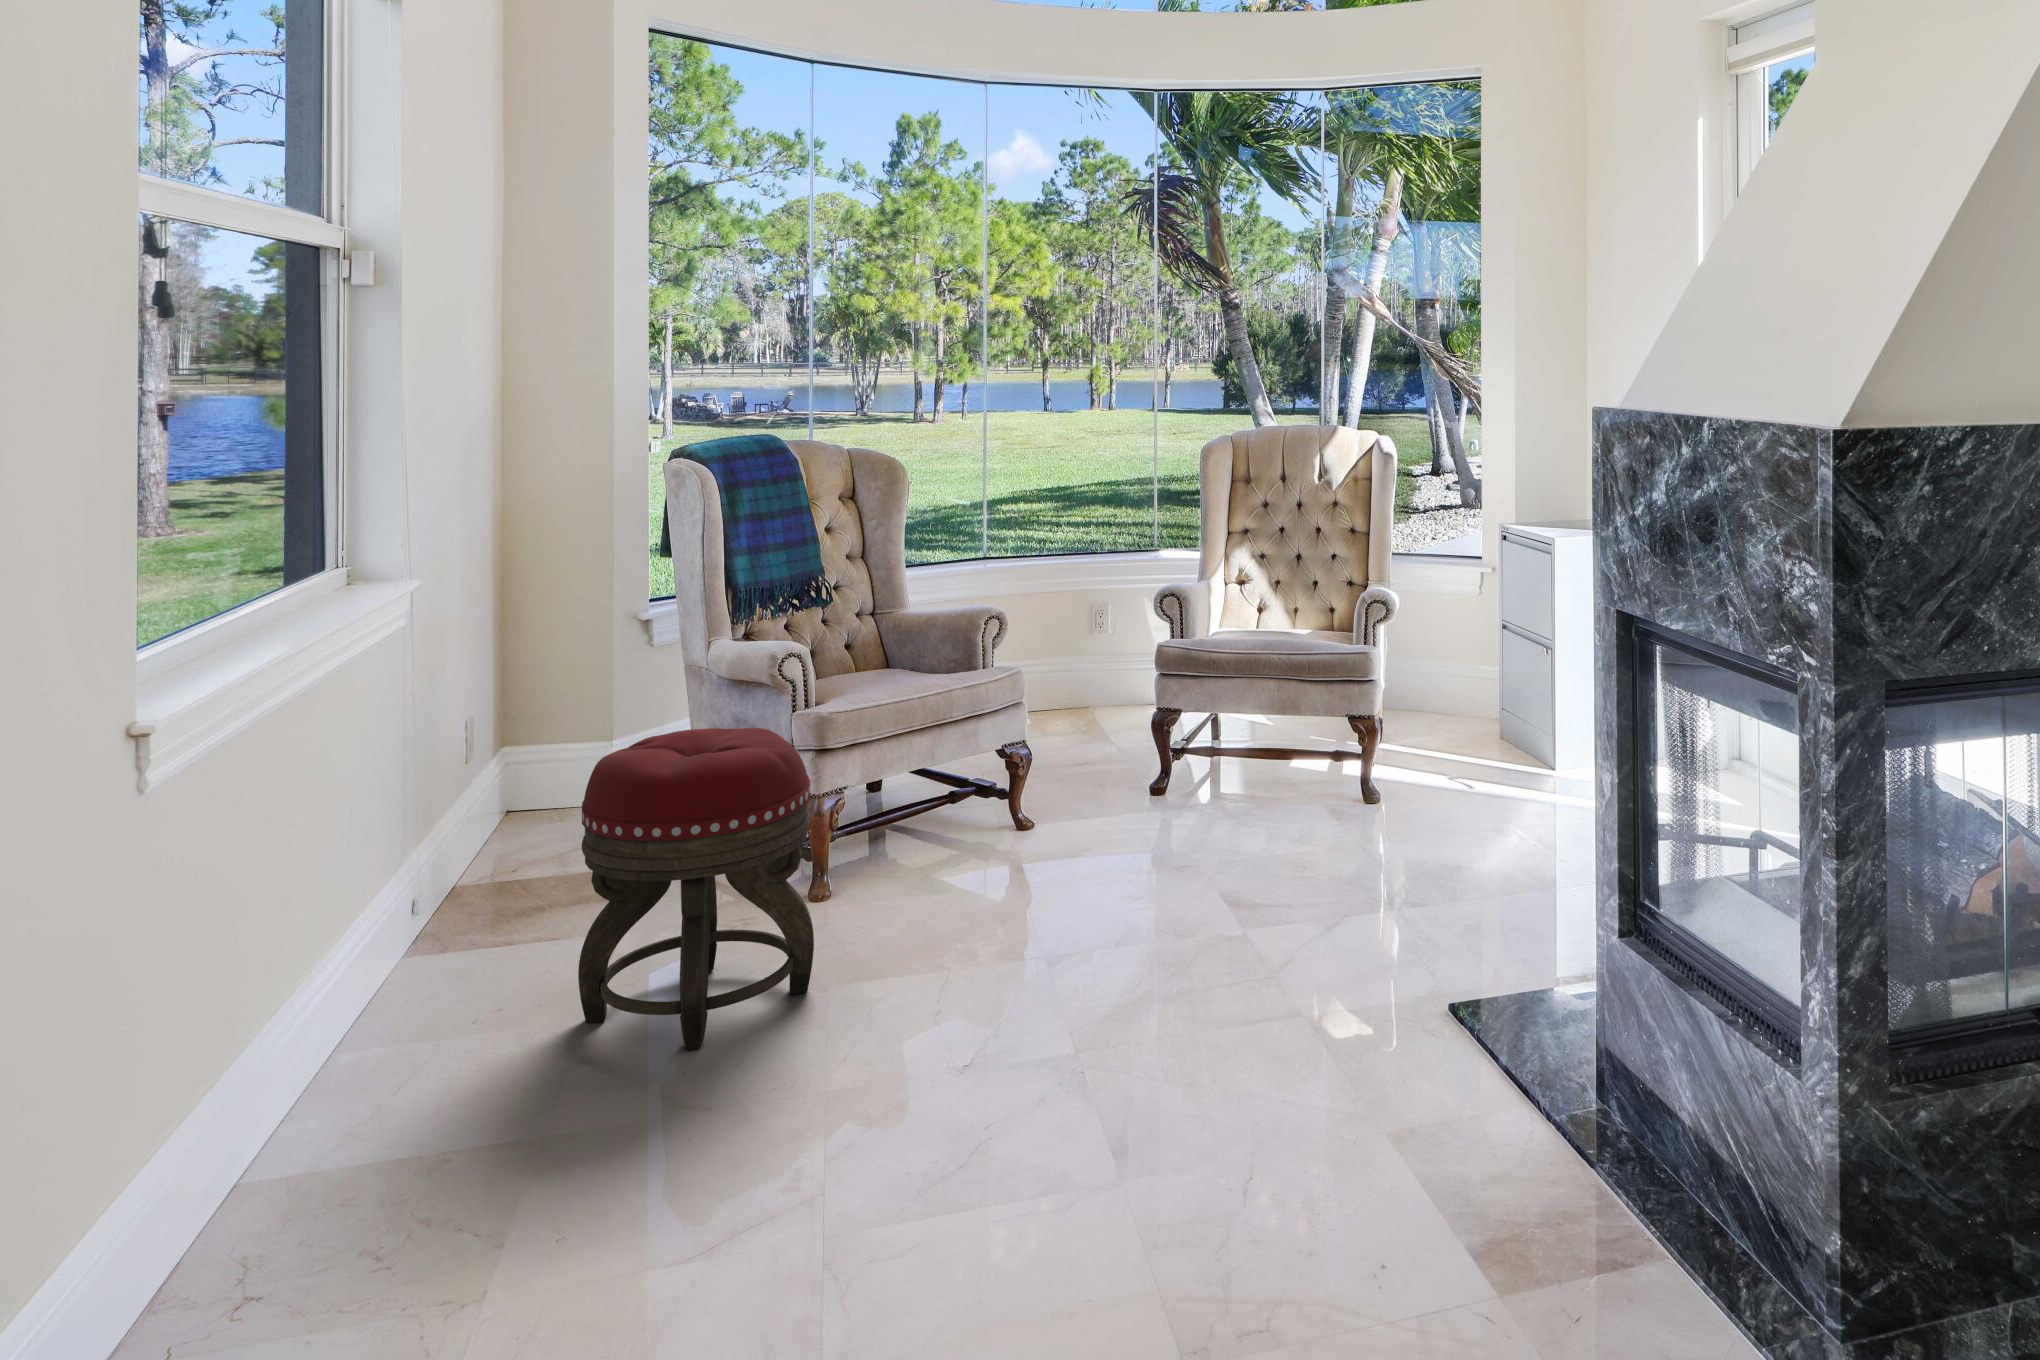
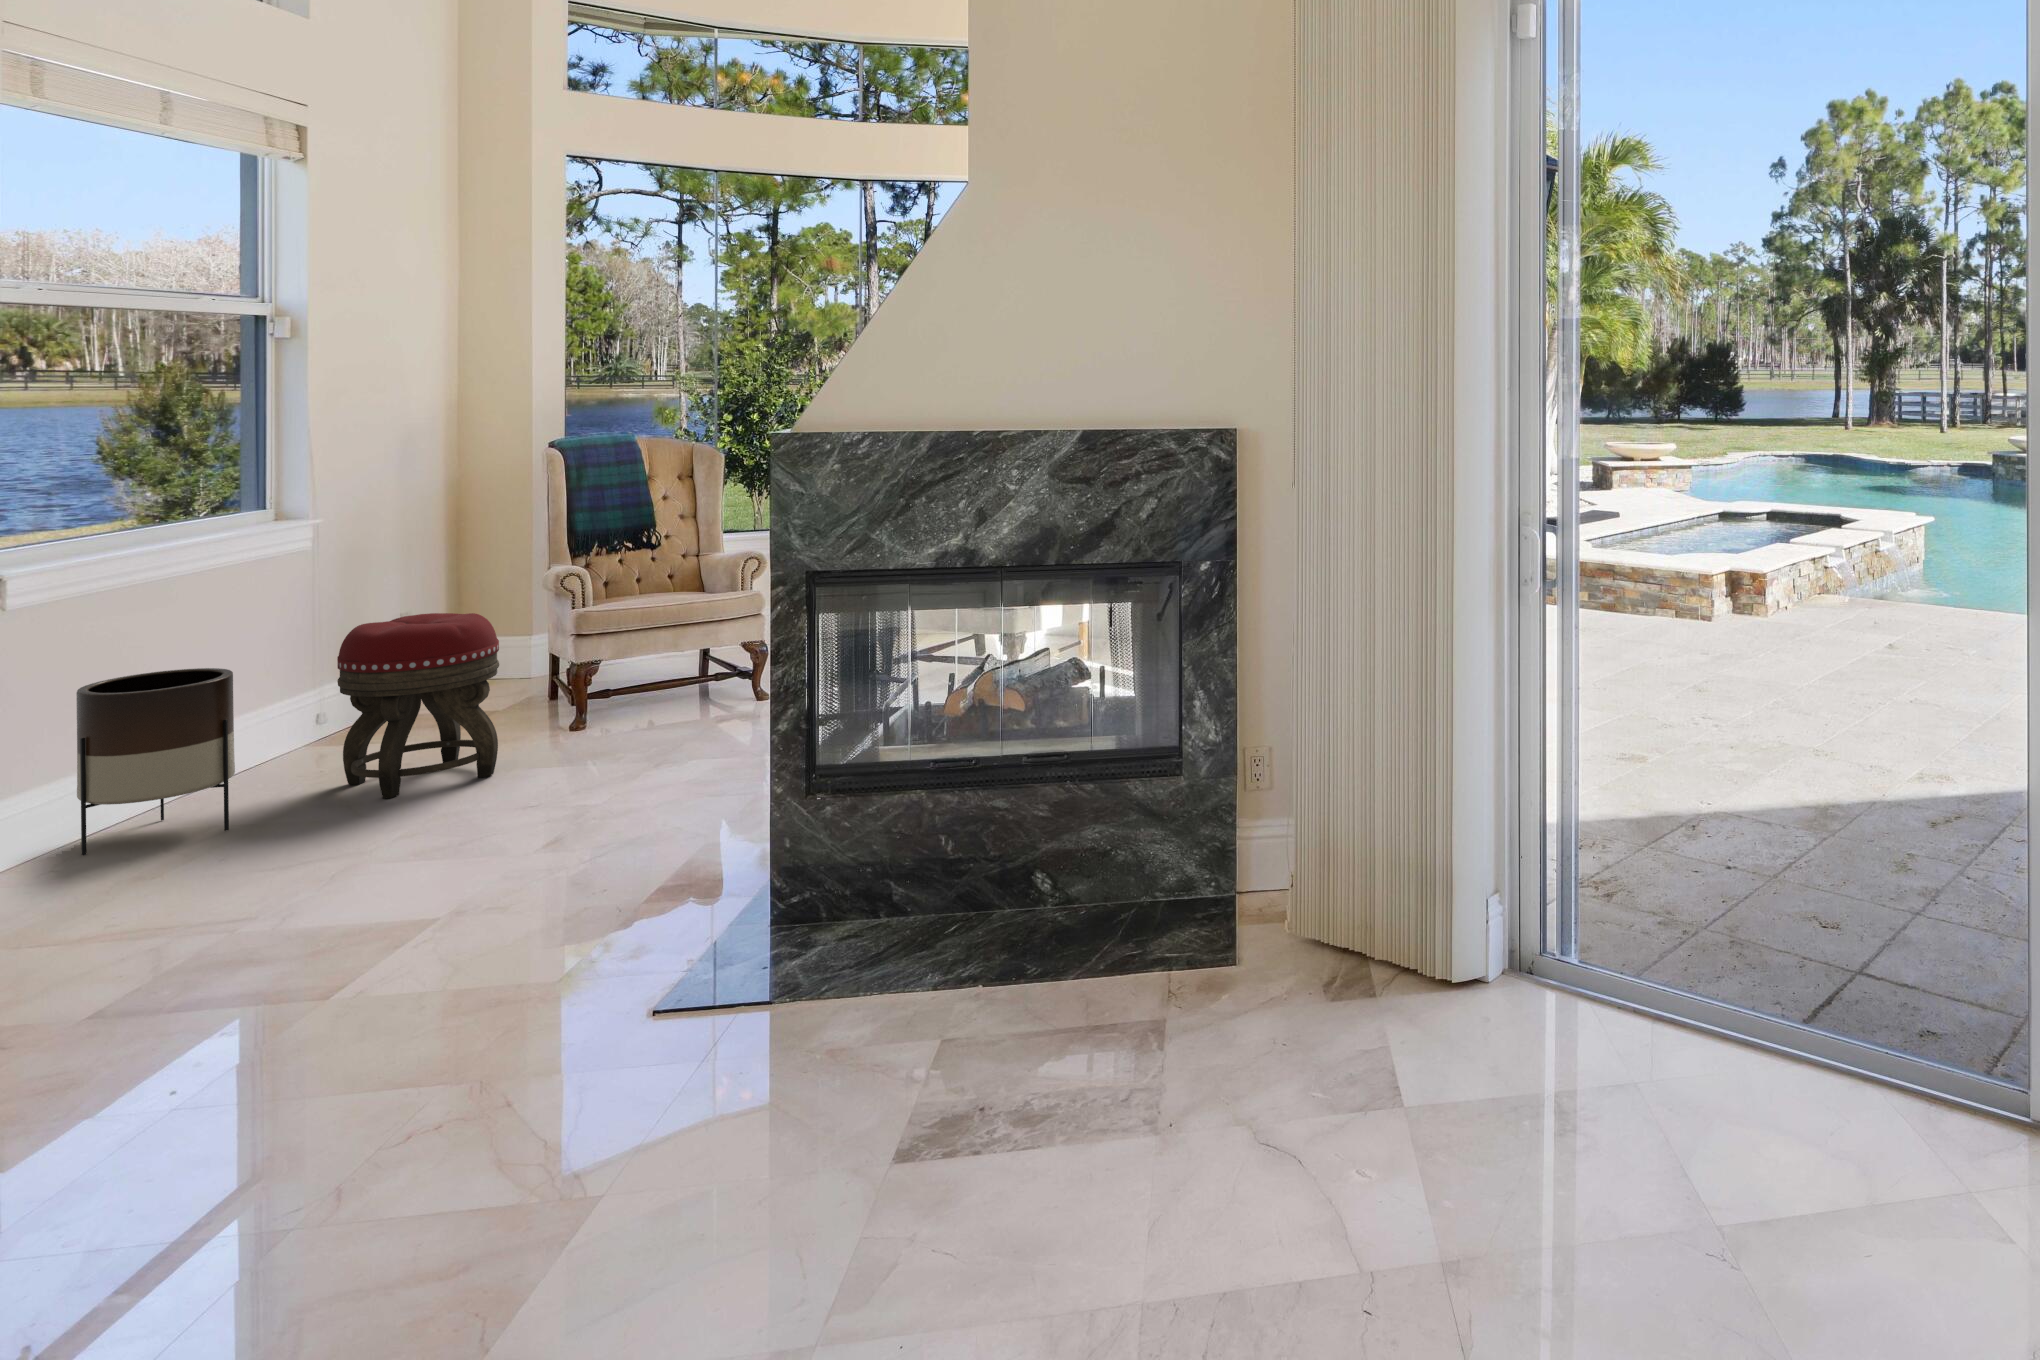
planter: none [245,850,495,1223] -> present [76,668,235,855]

